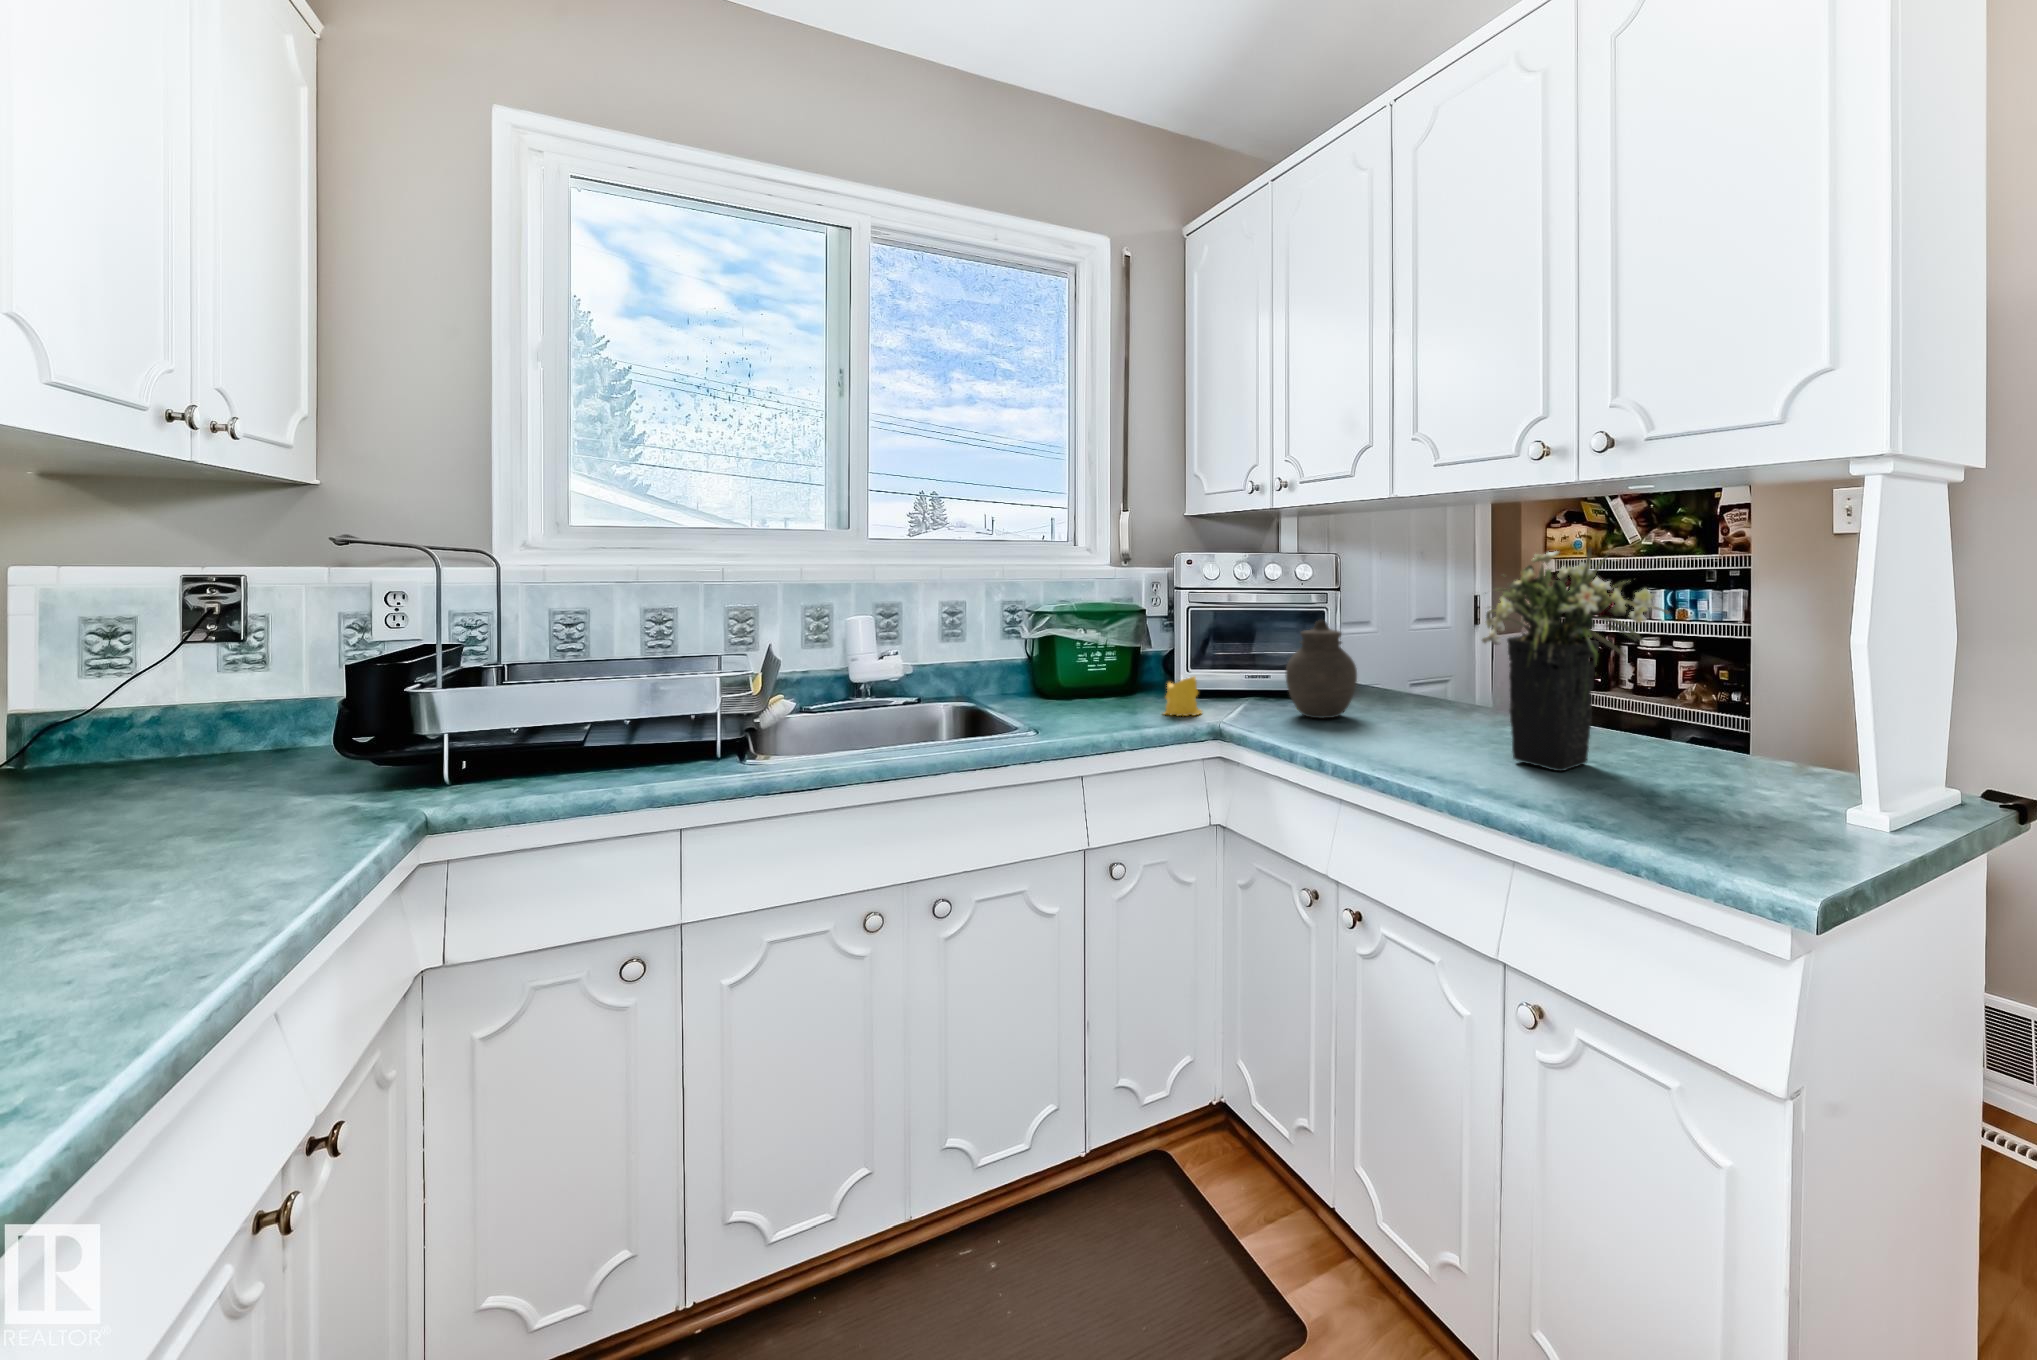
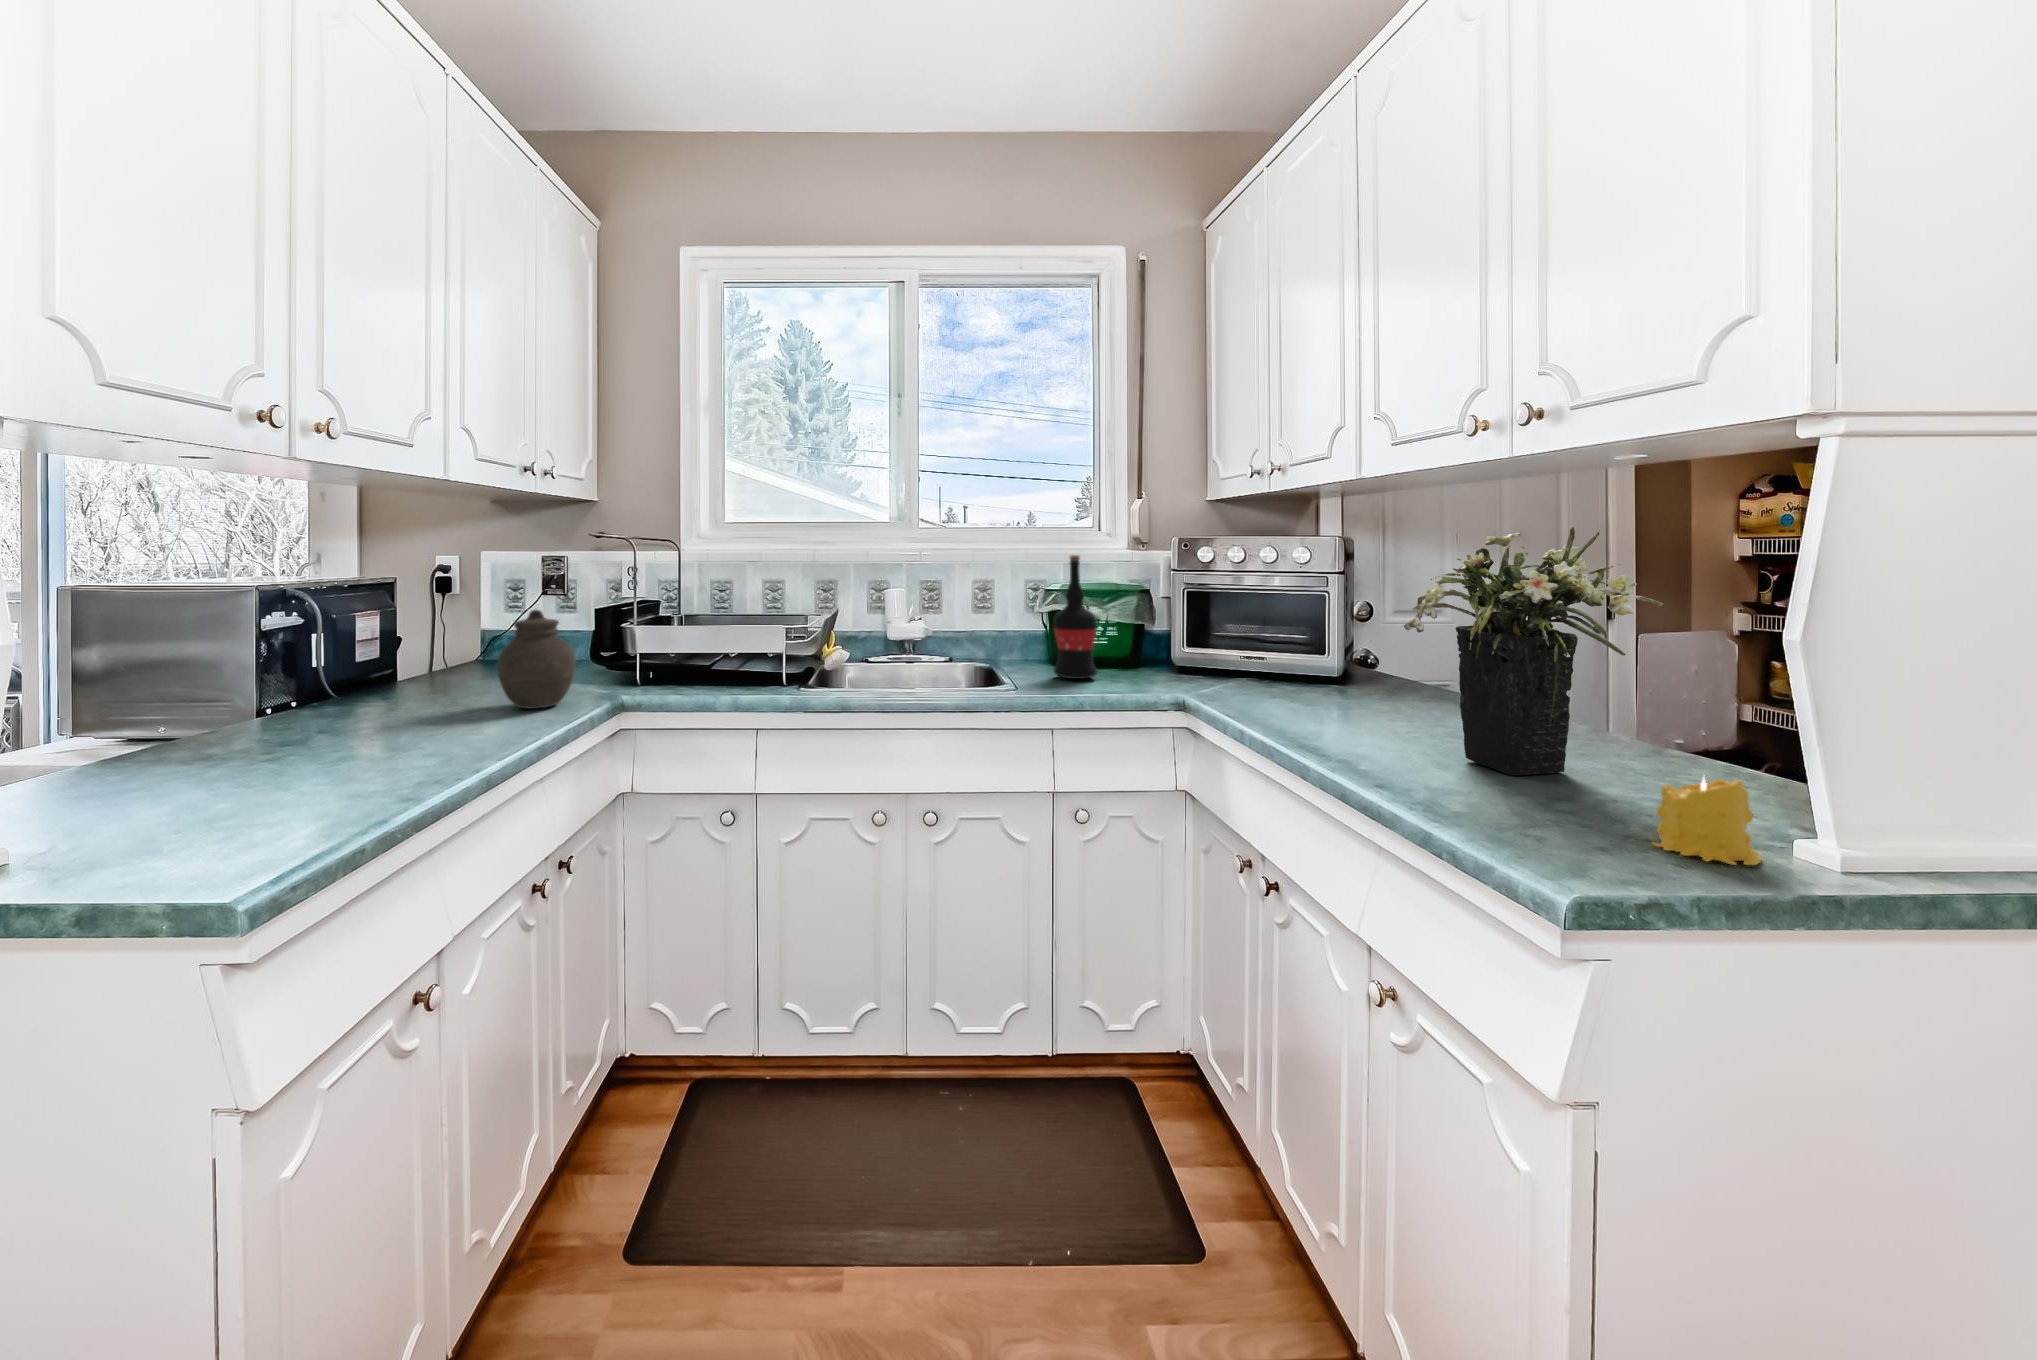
wine bottle: none [1062,572,1112,714] -> present [1053,555,1097,679]
jar: present [1285,620,1357,718] -> present [497,610,576,709]
candle: present [1164,677,1202,716] -> present [1652,777,1762,865]

